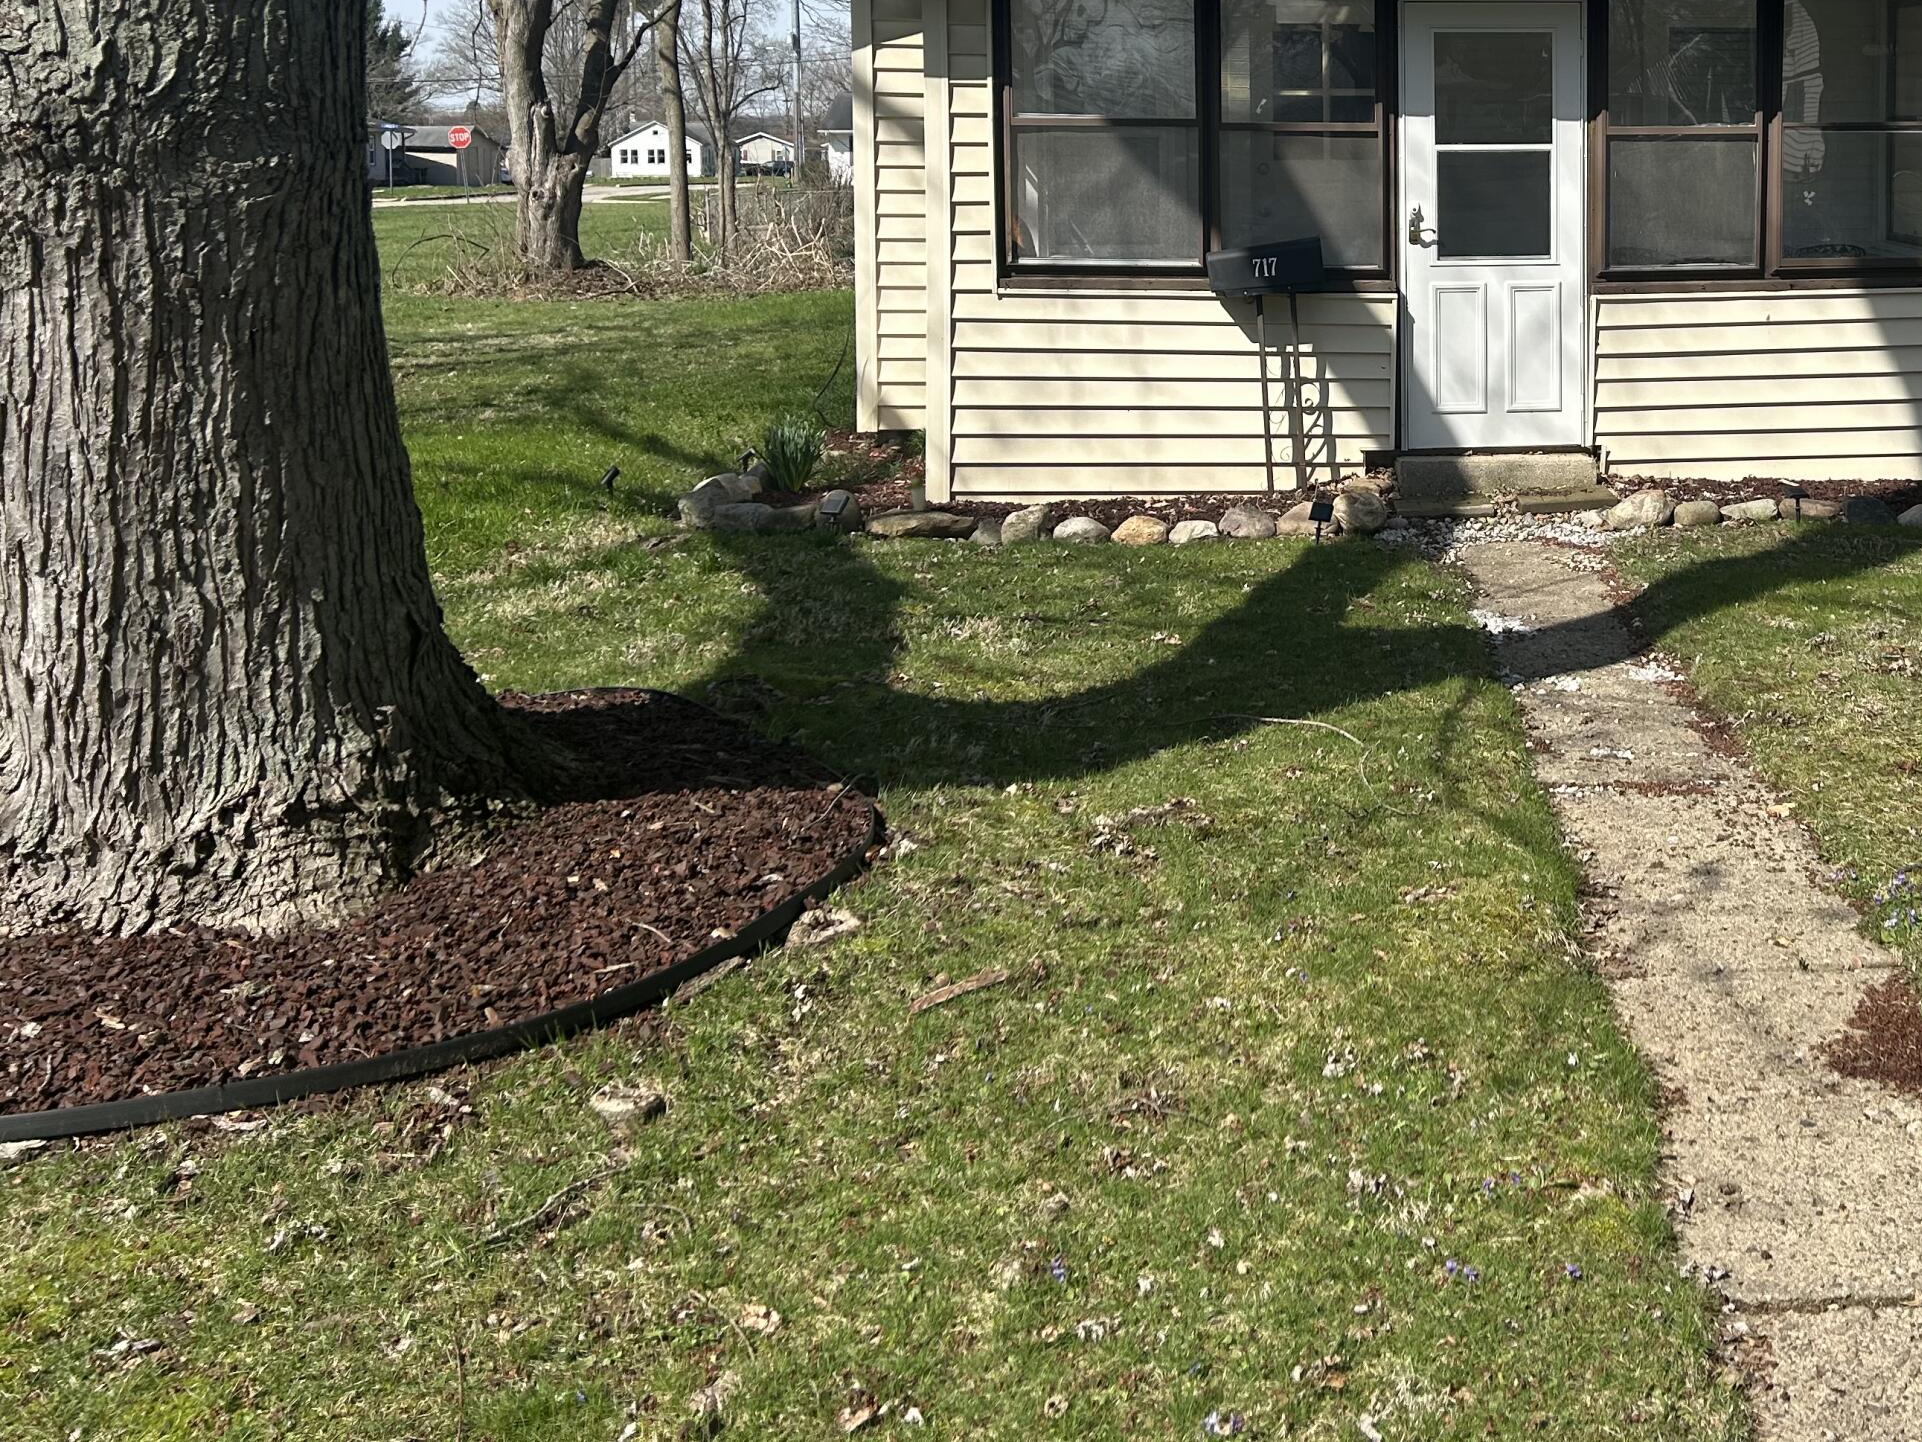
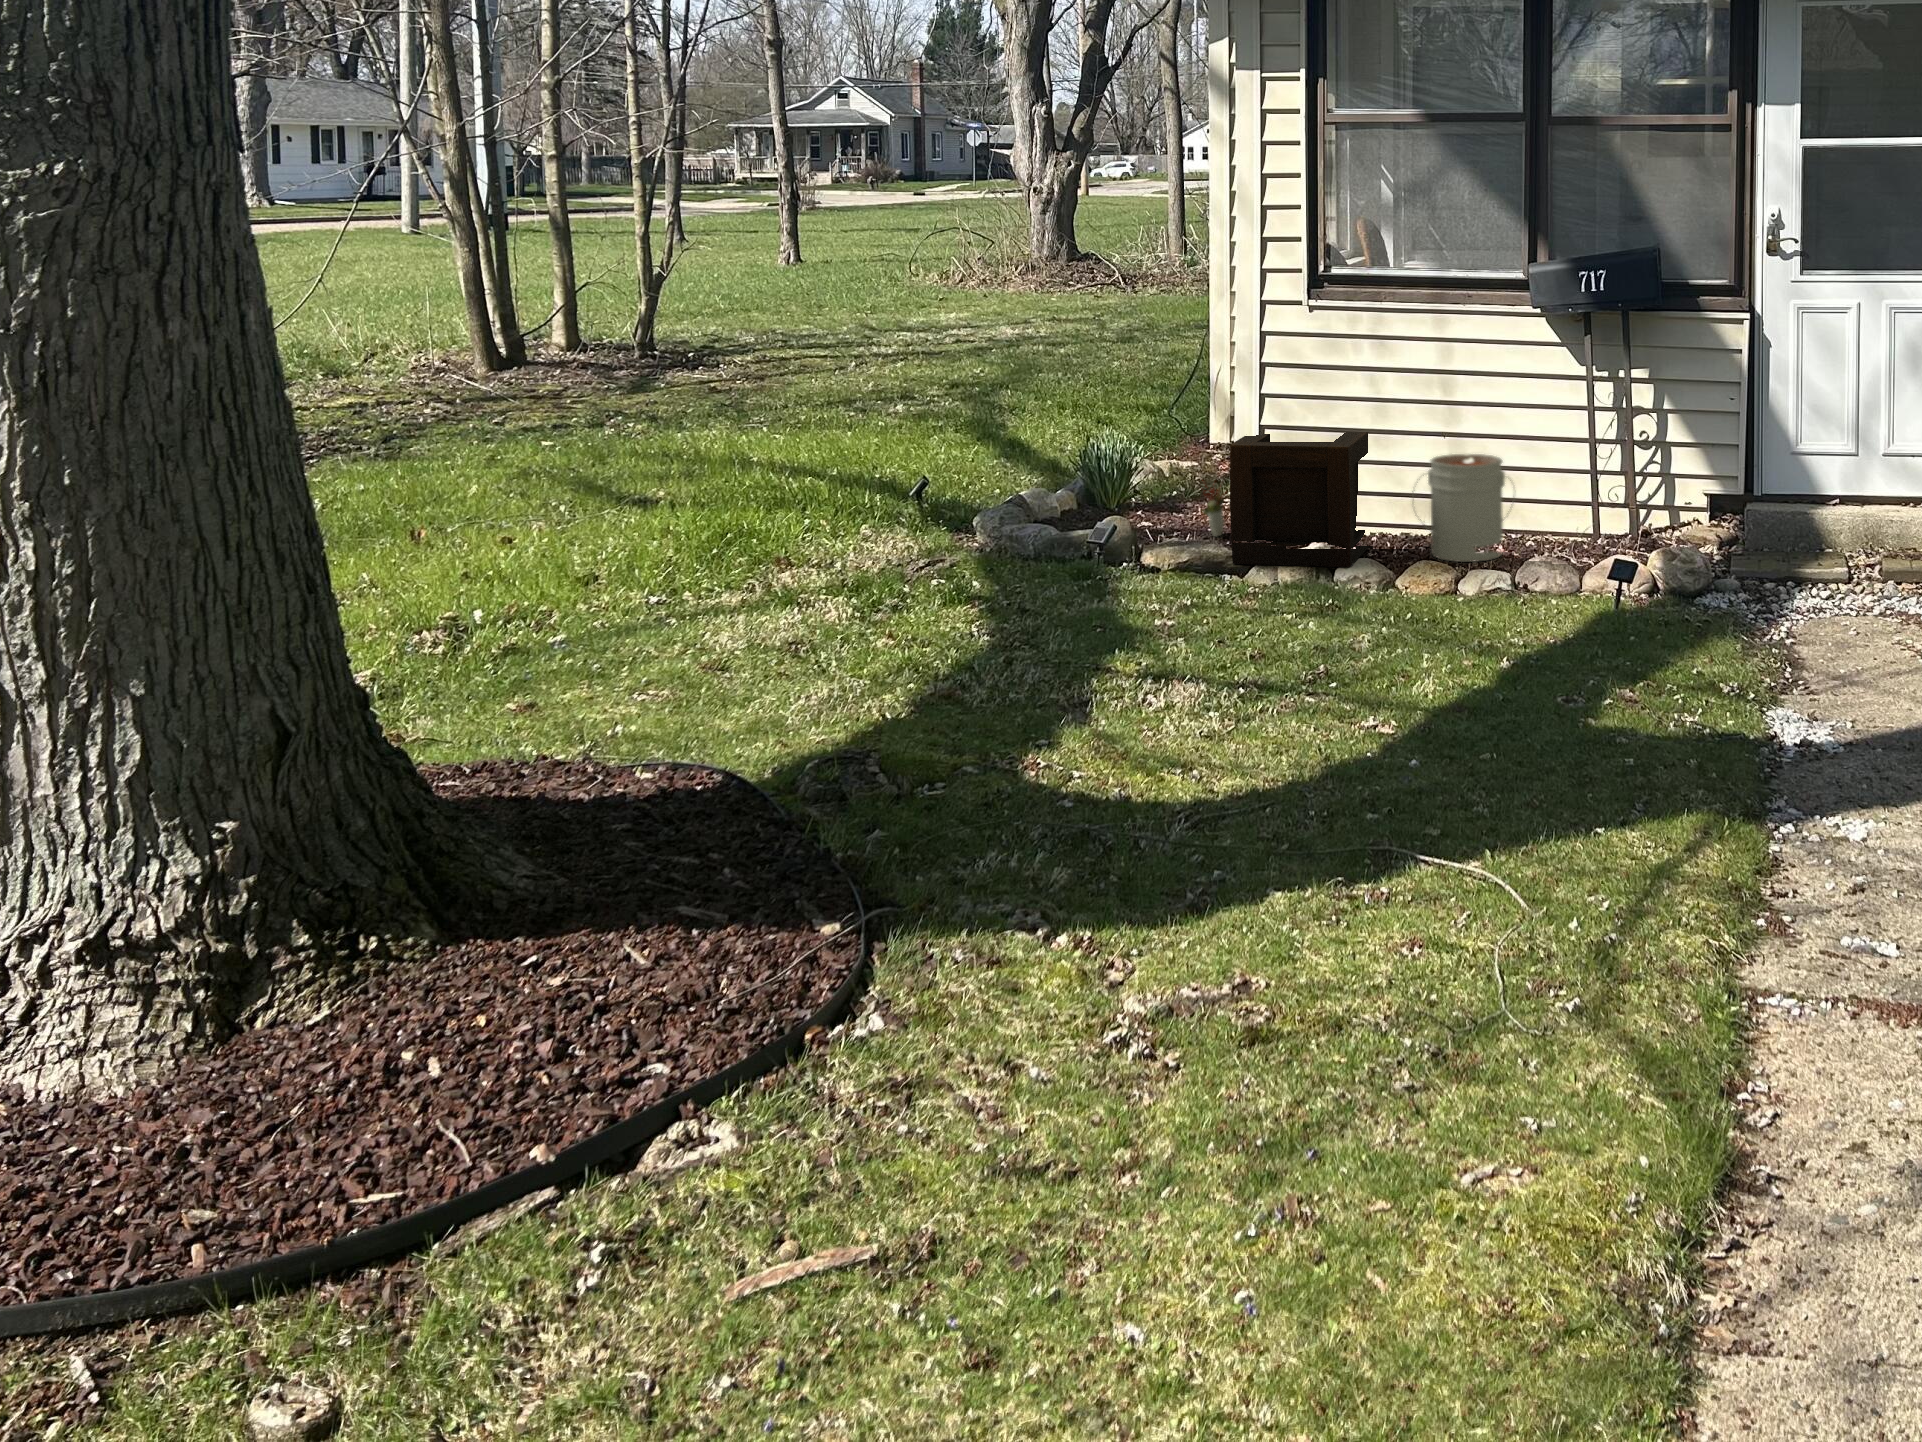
wooden crate: none [949,406,1071,531] -> present [1230,432,1370,567]
bucket: none [1113,424,1207,518] -> present [1412,454,1513,562]

